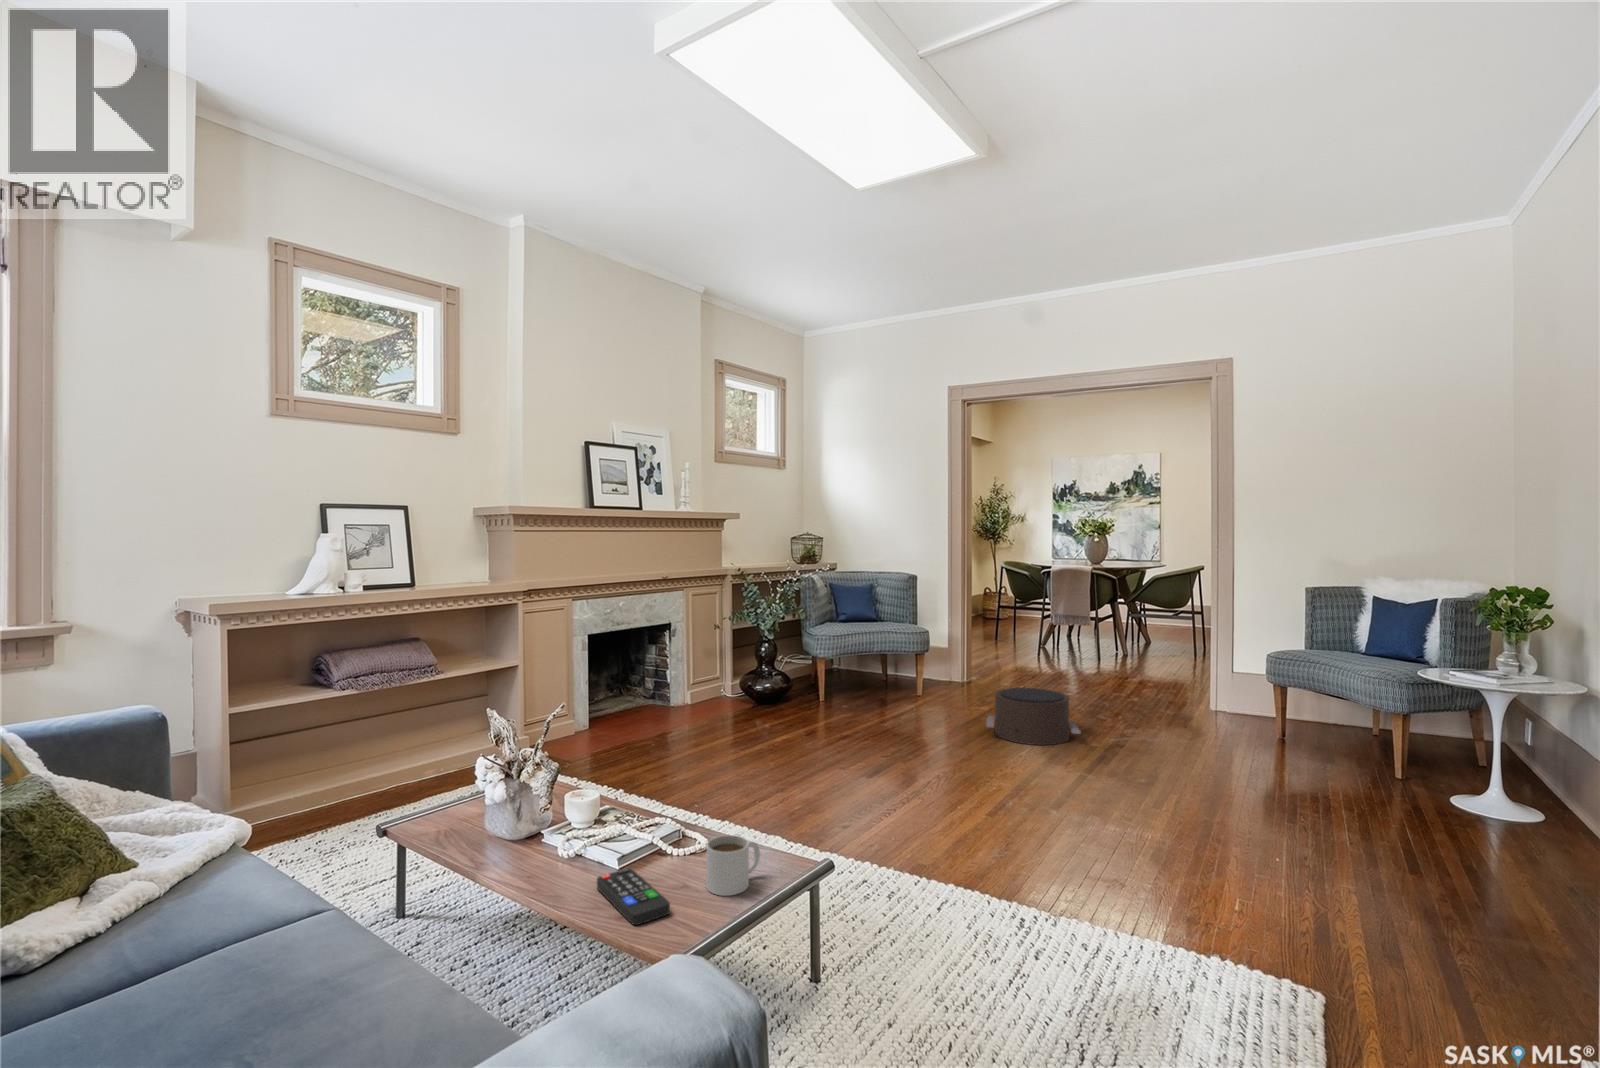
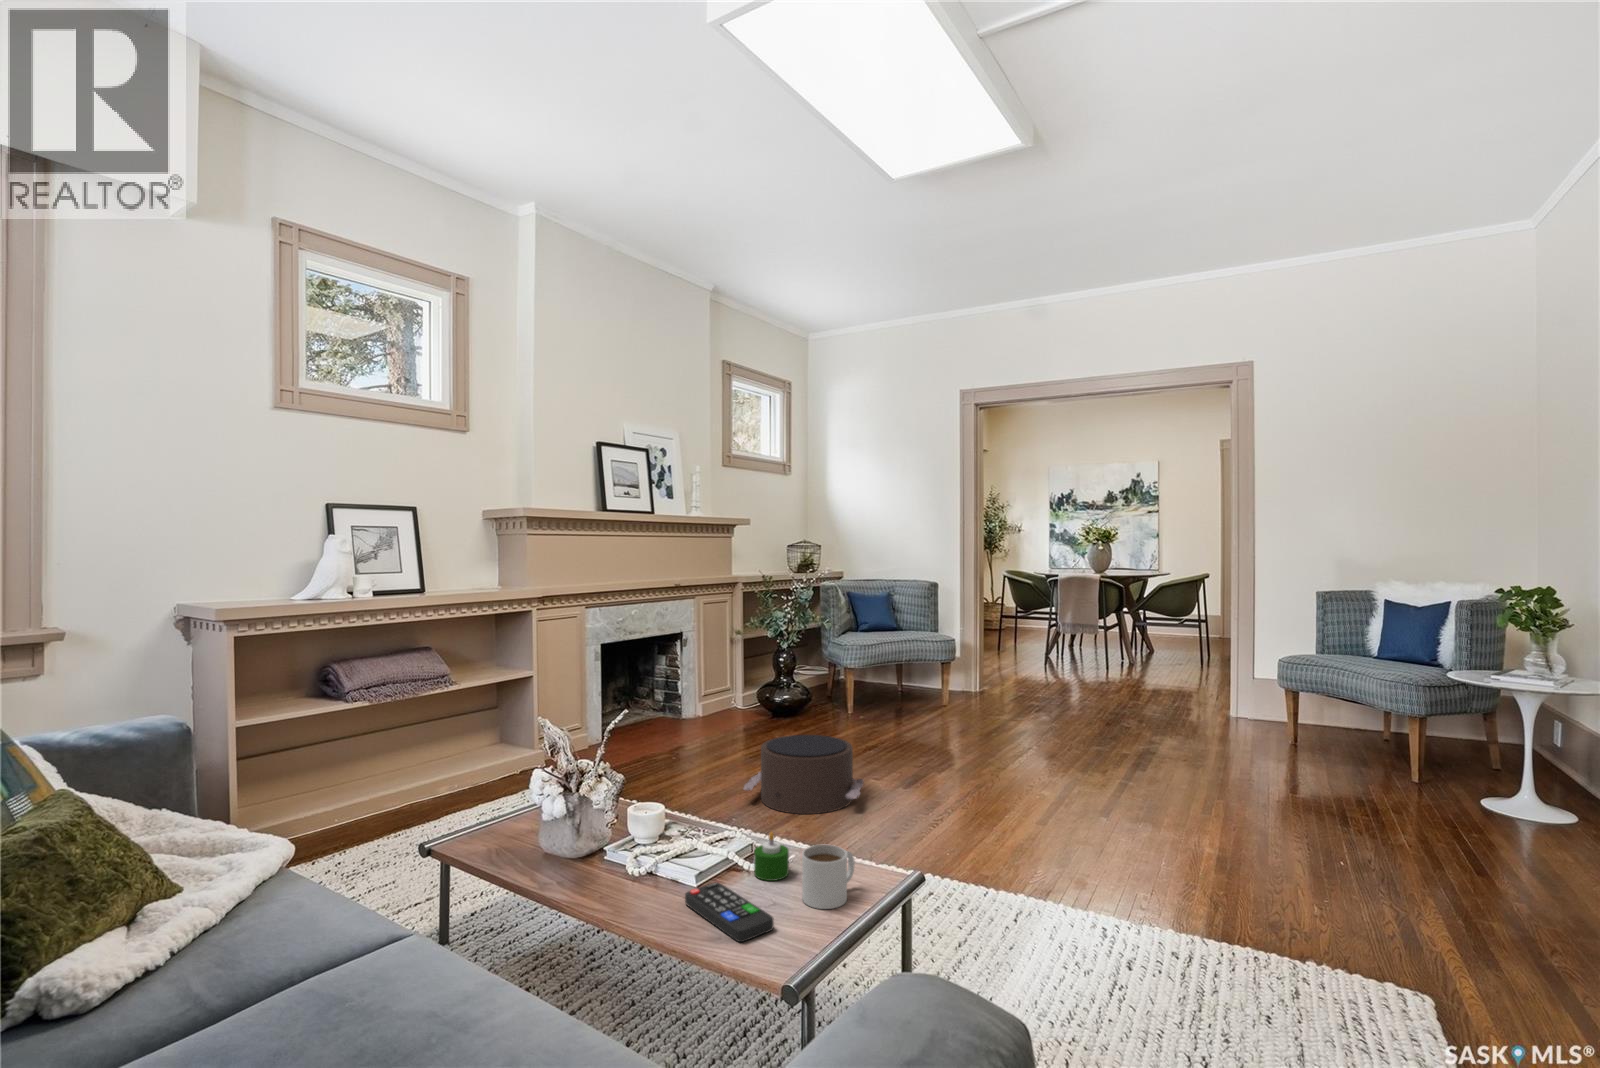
pouf: present [986,688,1080,745] -> present [744,735,864,814]
candle: none [670,821,703,868] -> present [754,832,789,881]

